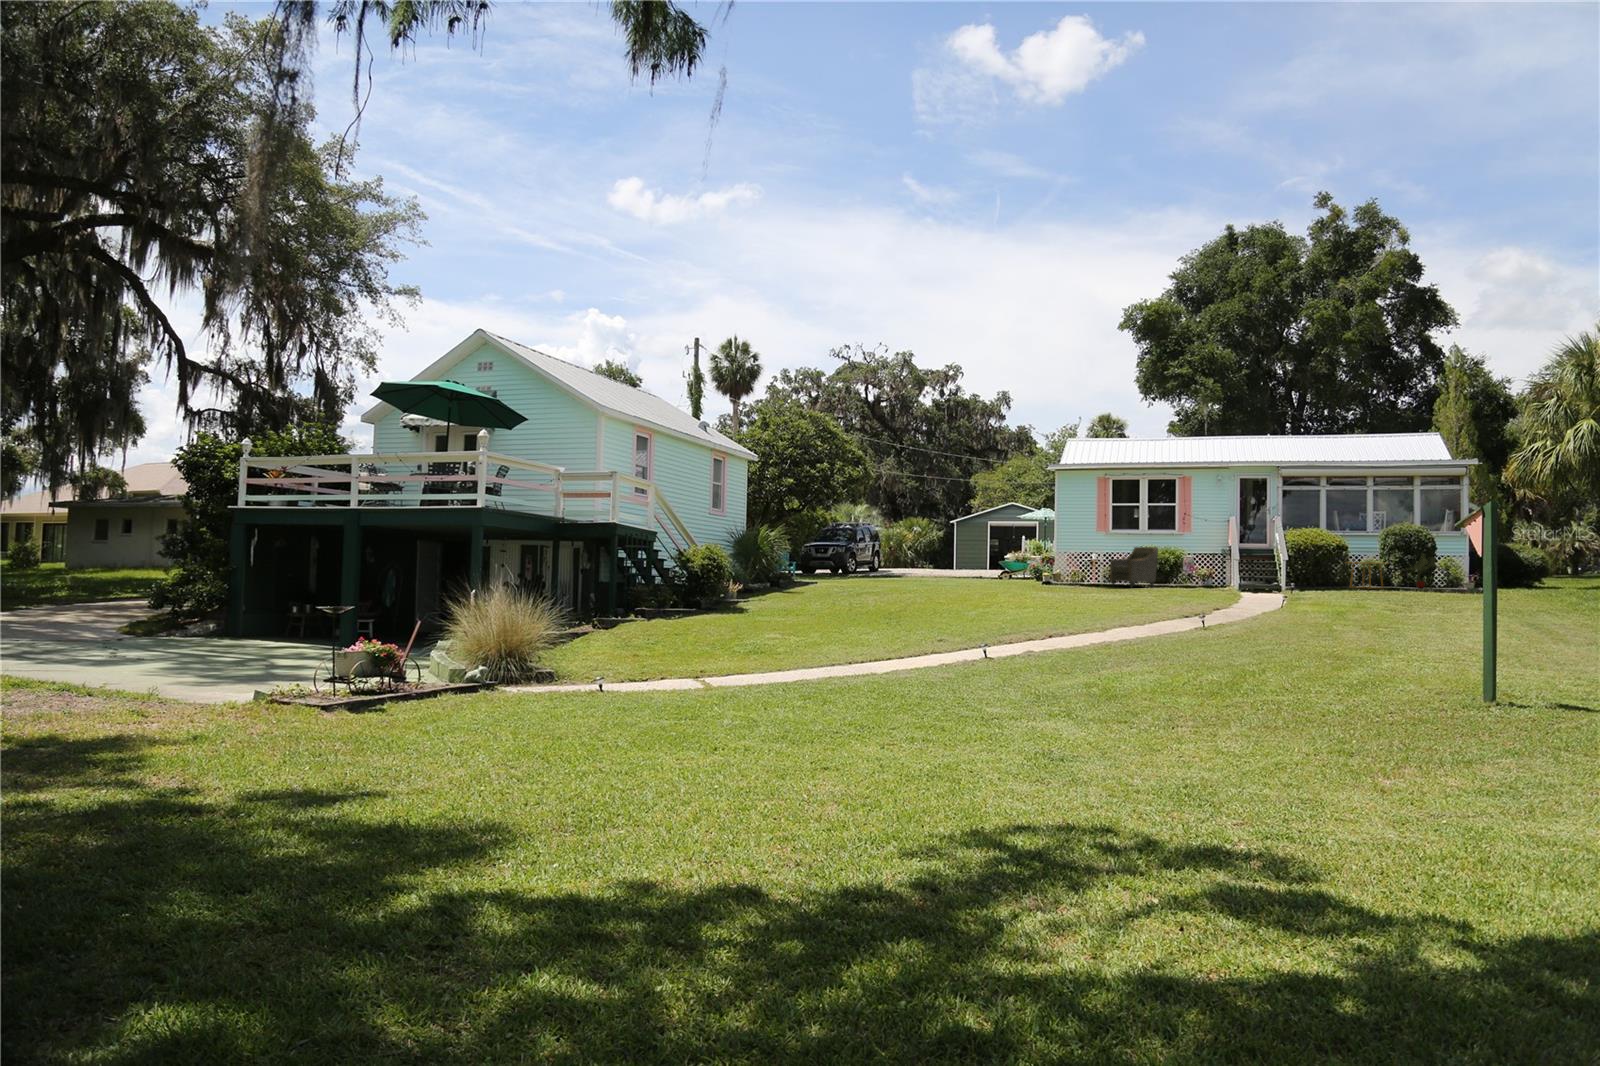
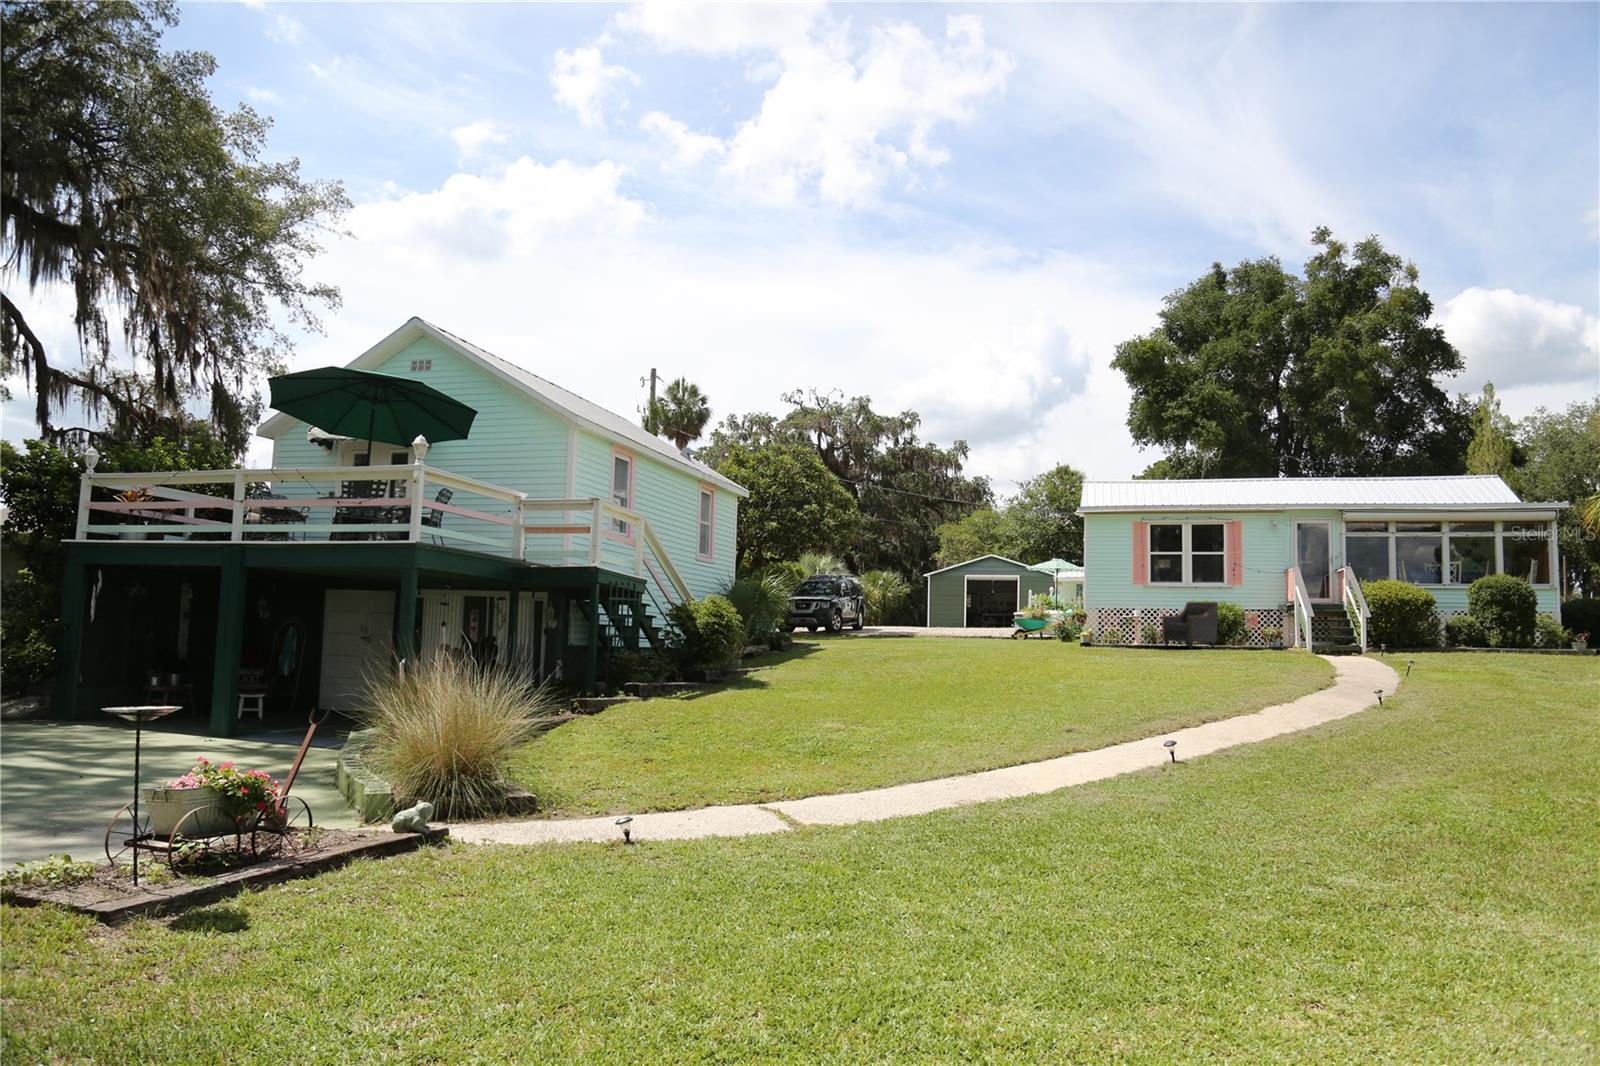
potted tree: present [1409,554,1434,588] -> none [1503,607,1538,648]
round table: present [1350,562,1383,589] -> none [1433,618,1487,649]

